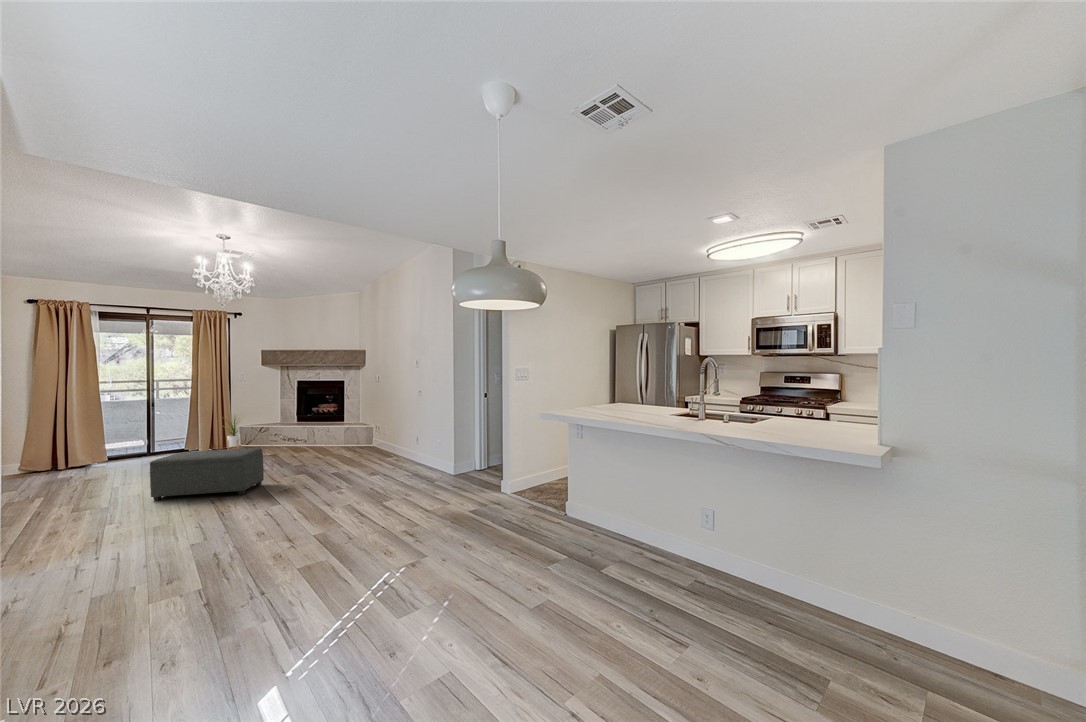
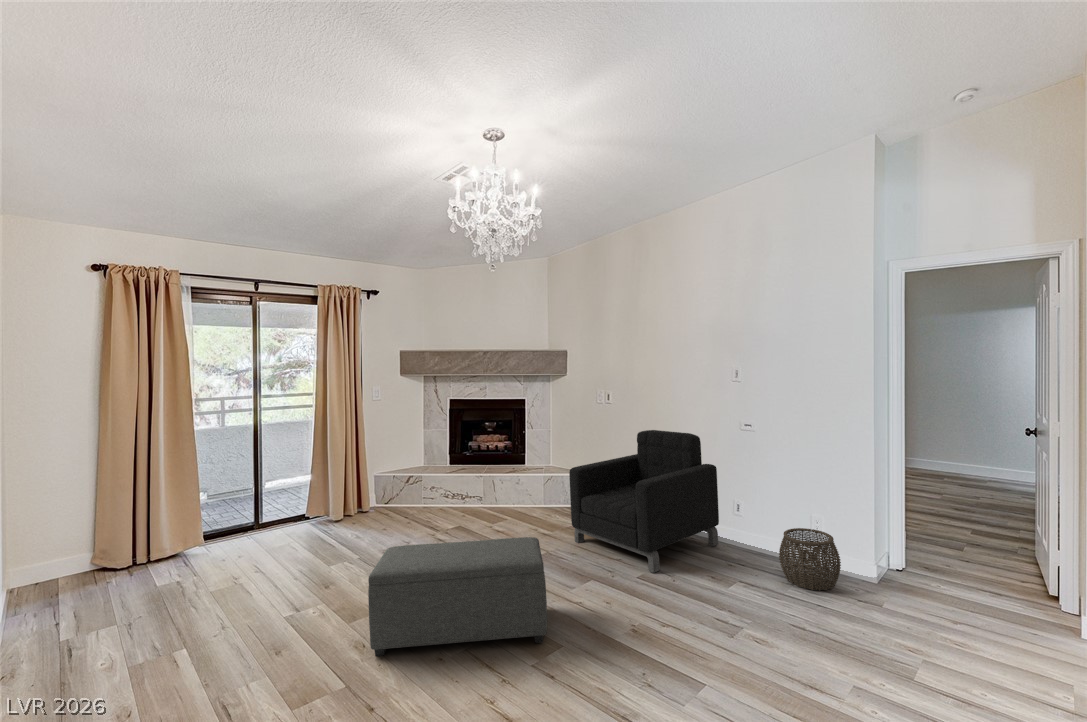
armchair: none [327,398,408,472] -> present [569,430,719,573]
house plant: present [226,415,241,450] -> none [358,449,396,520]
woven basket: none [407,447,436,476] -> present [779,528,841,591]

